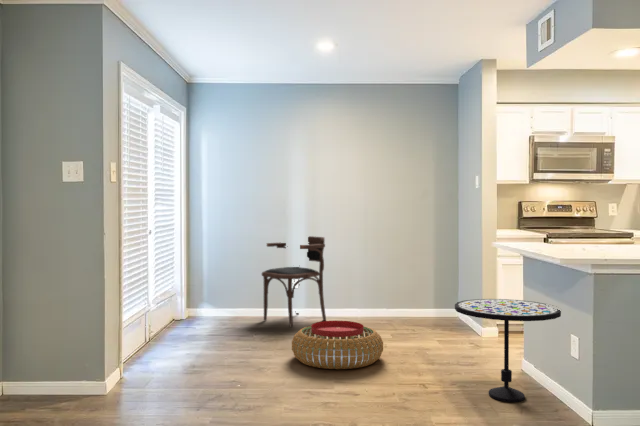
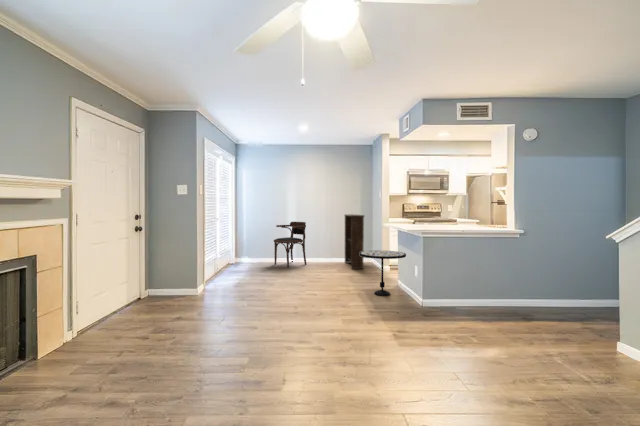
bookshelf: none [399,222,444,331] -> present [345,214,364,269]
pouf: present [292,321,383,369] -> none [286,262,331,284]

